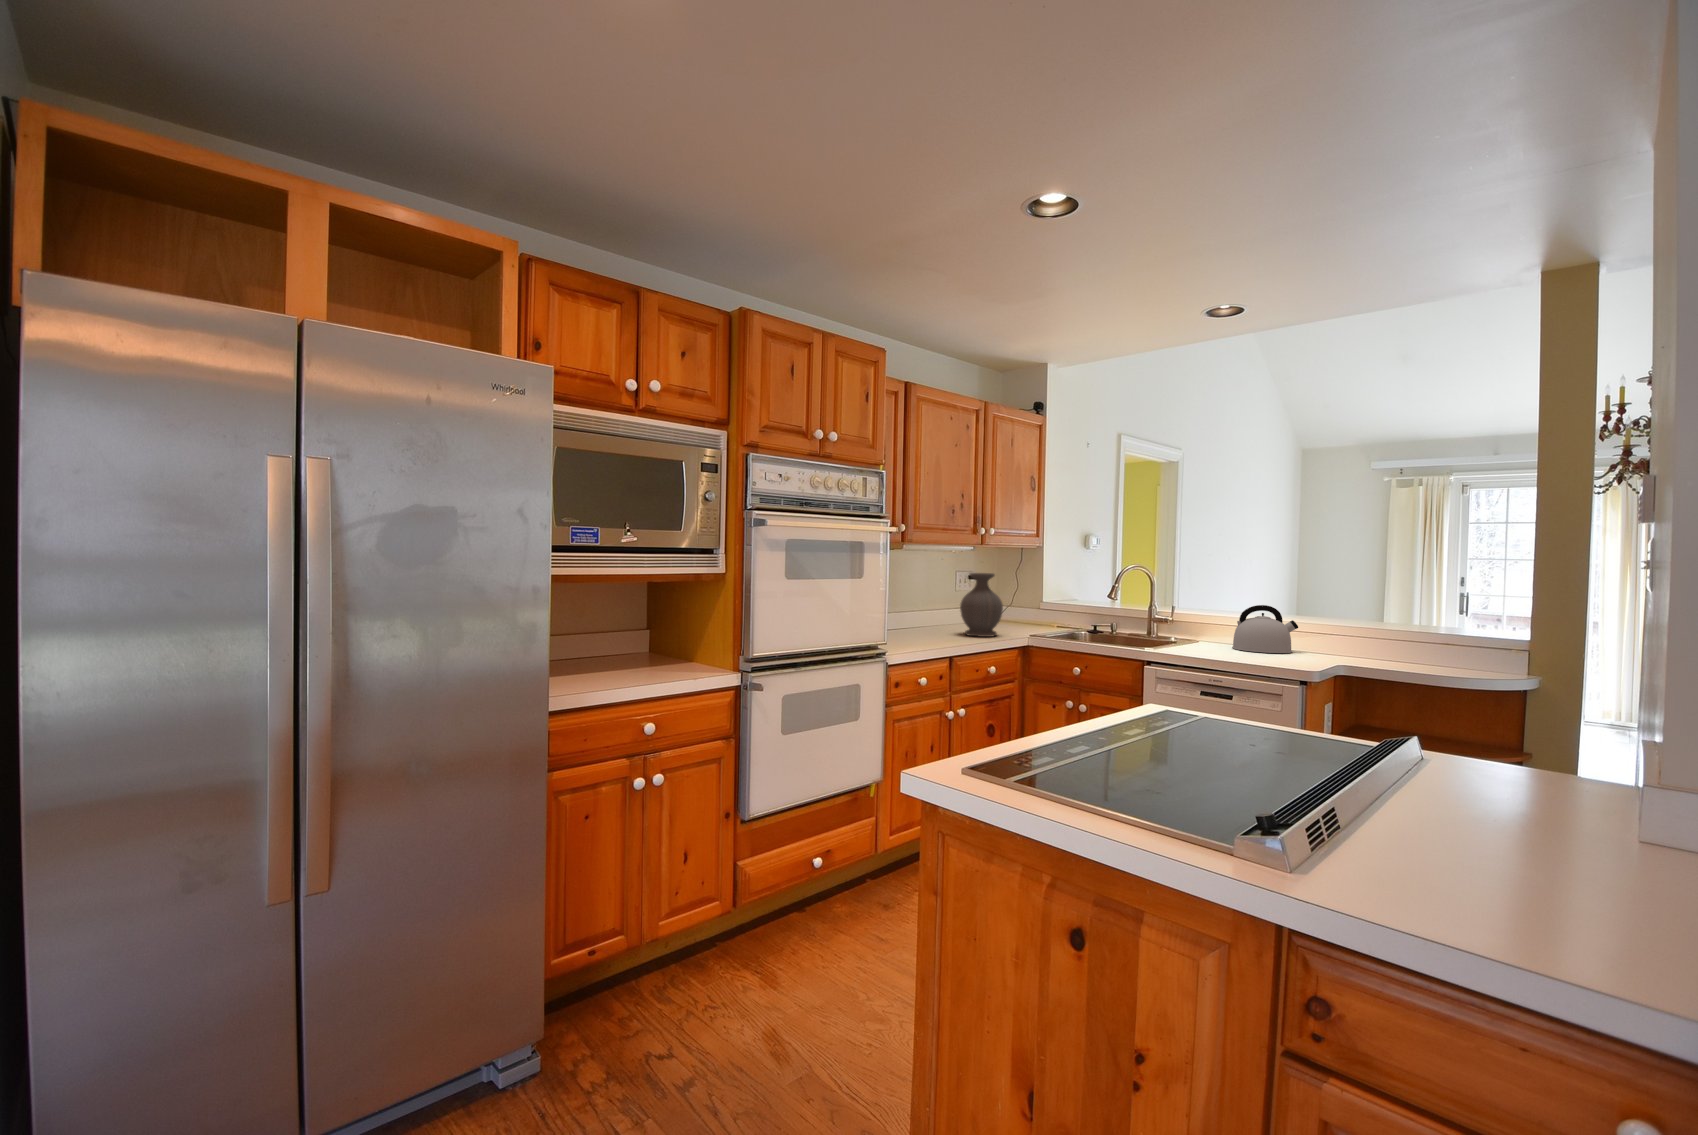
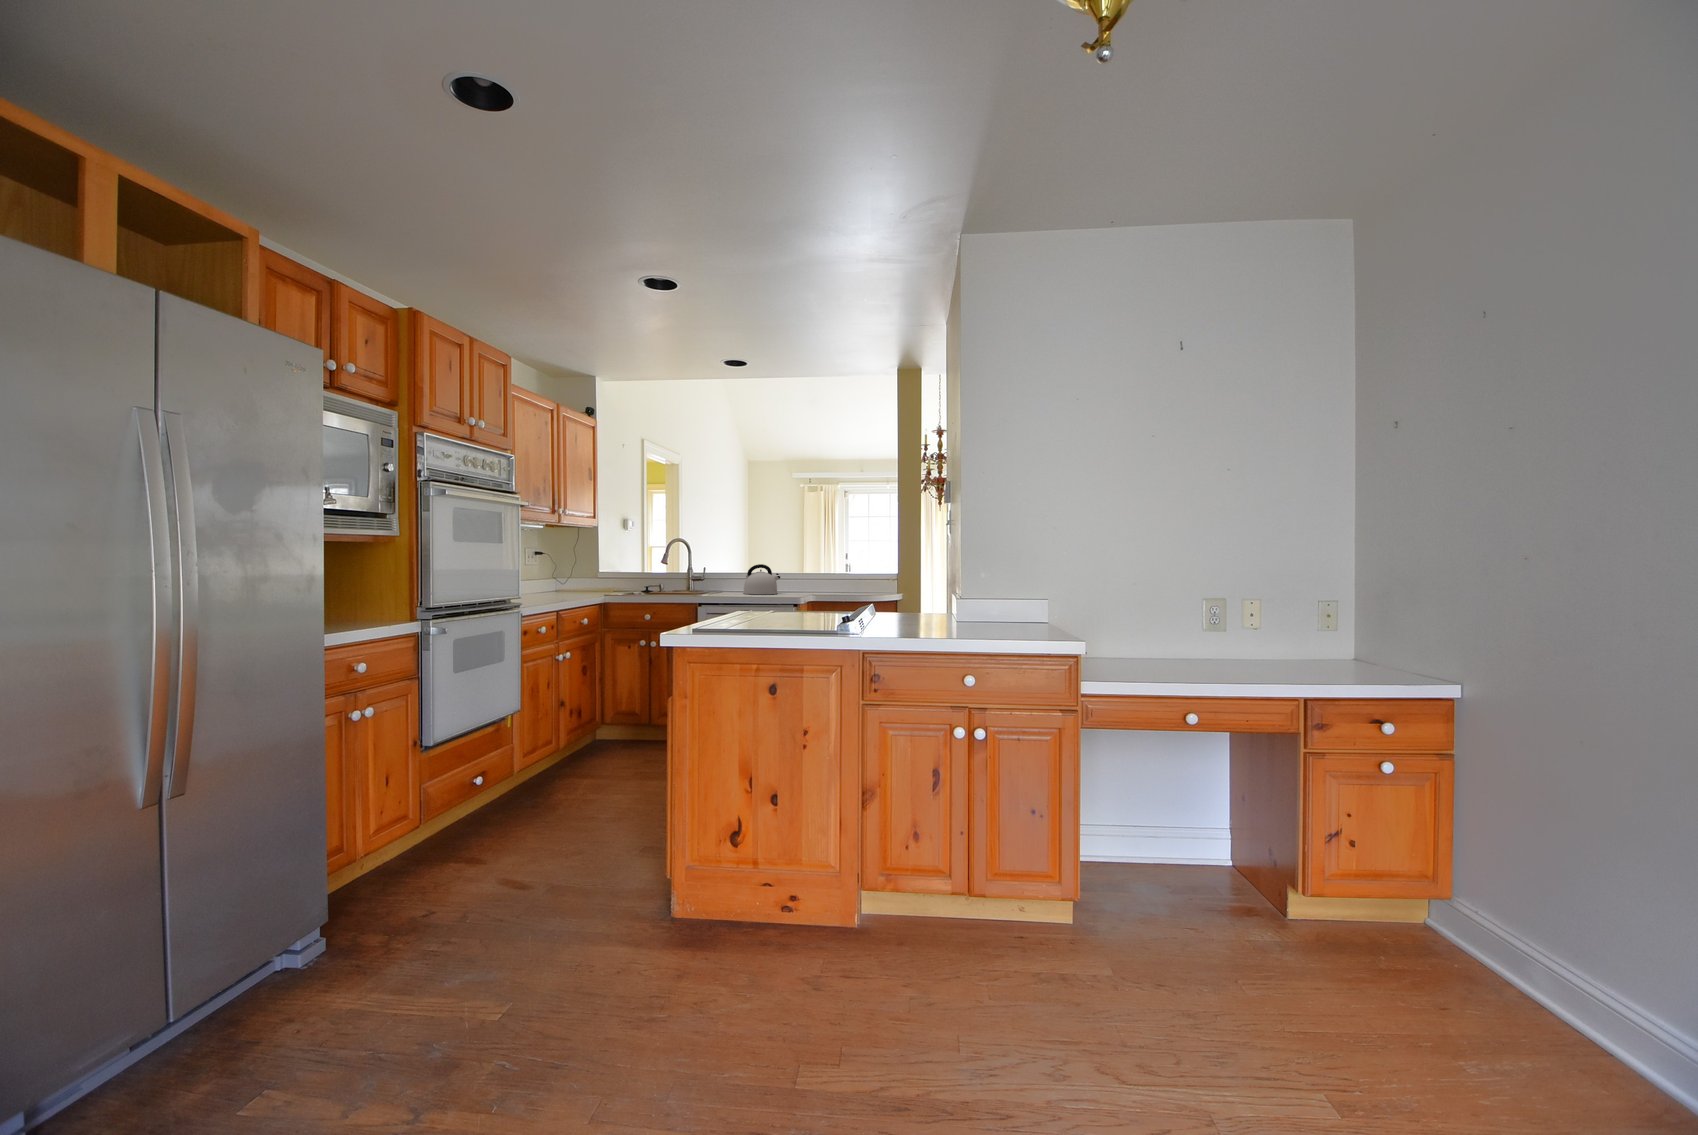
vase: present [960,573,1003,637] -> none [547,546,583,597]

